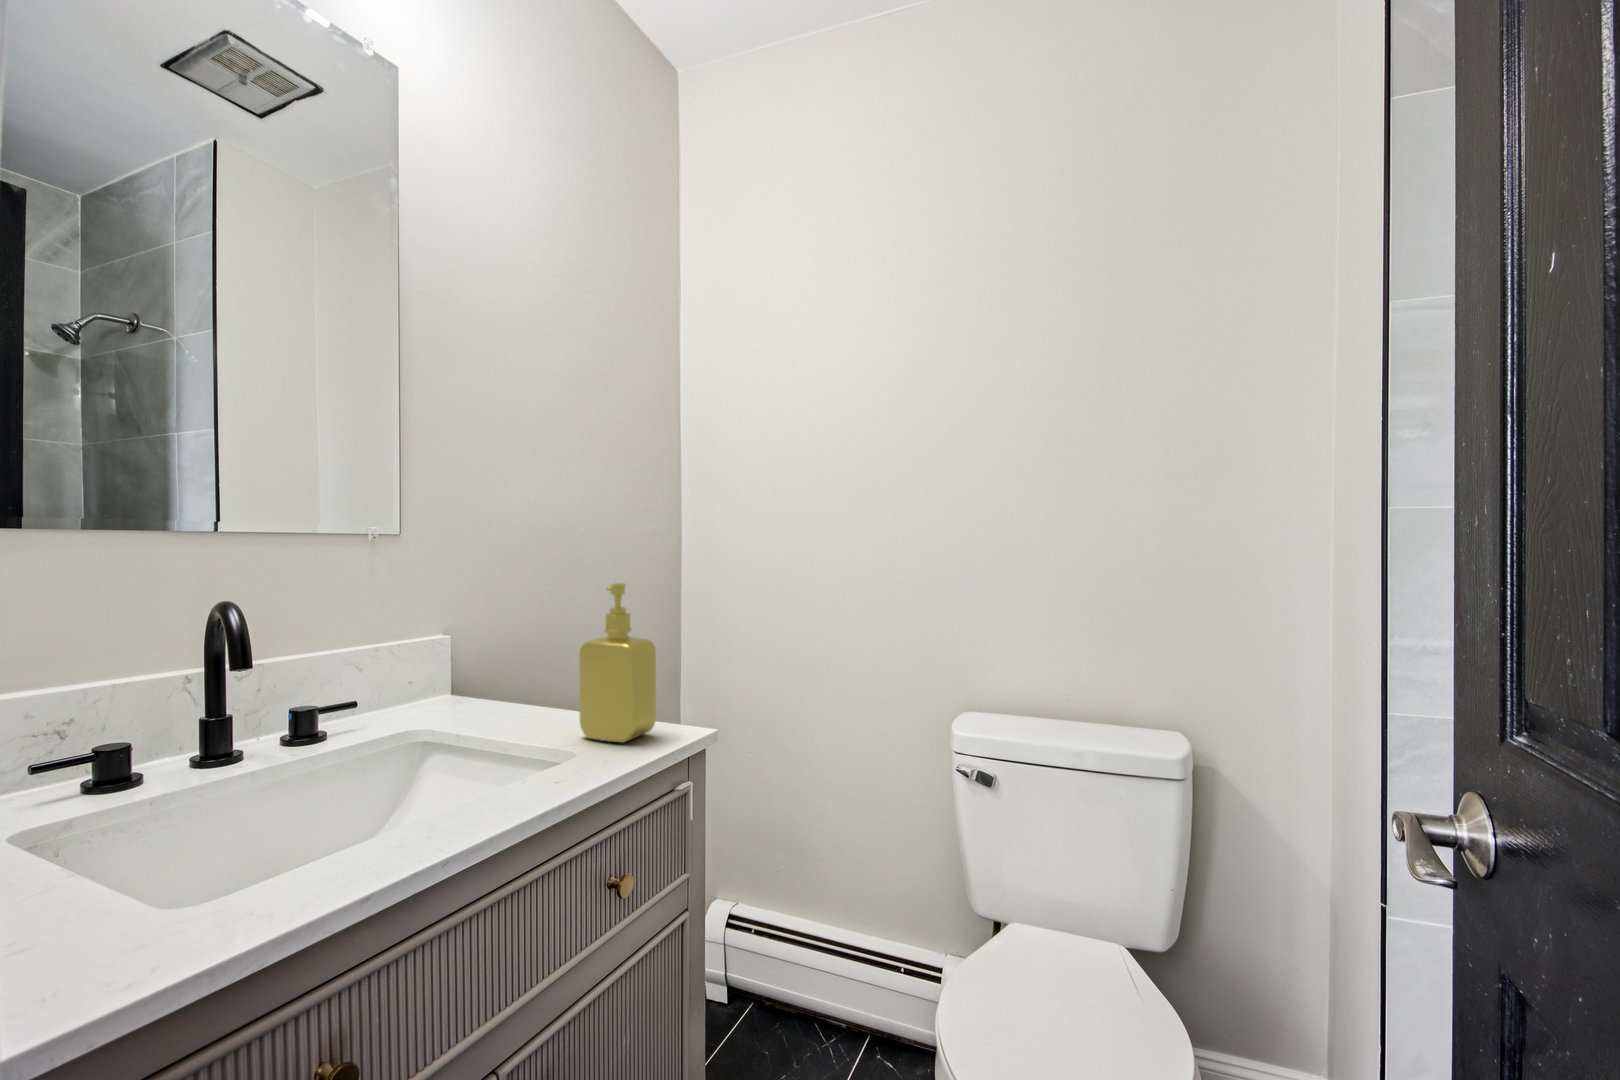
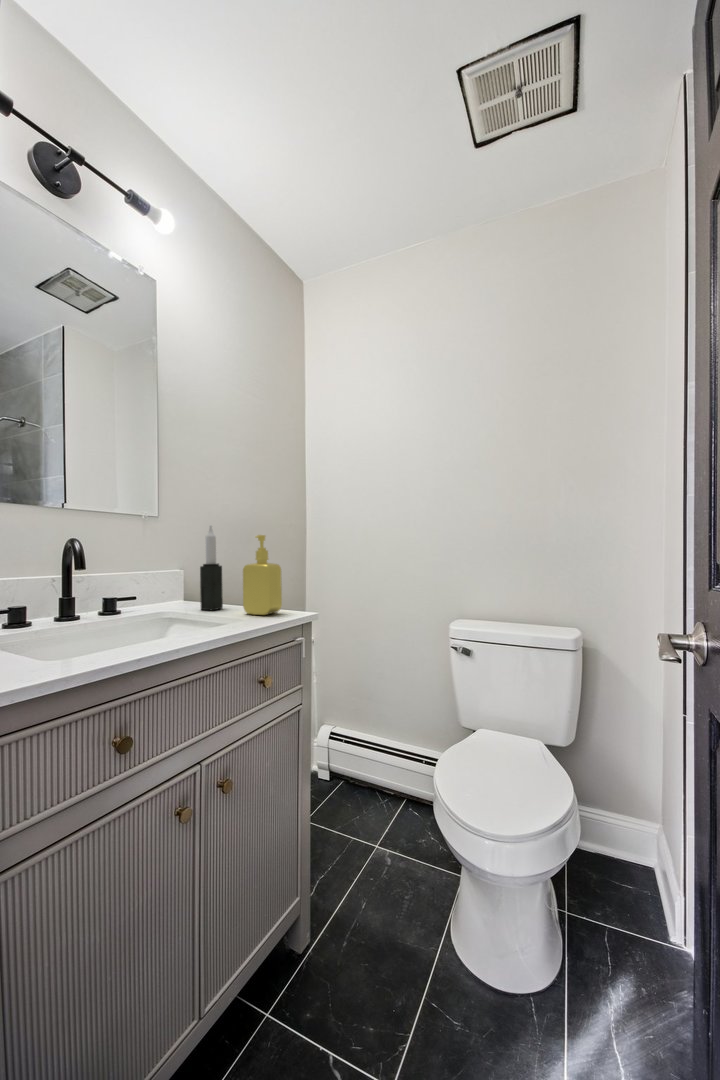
candle: none [492,558,537,727] -> present [200,525,223,610]

